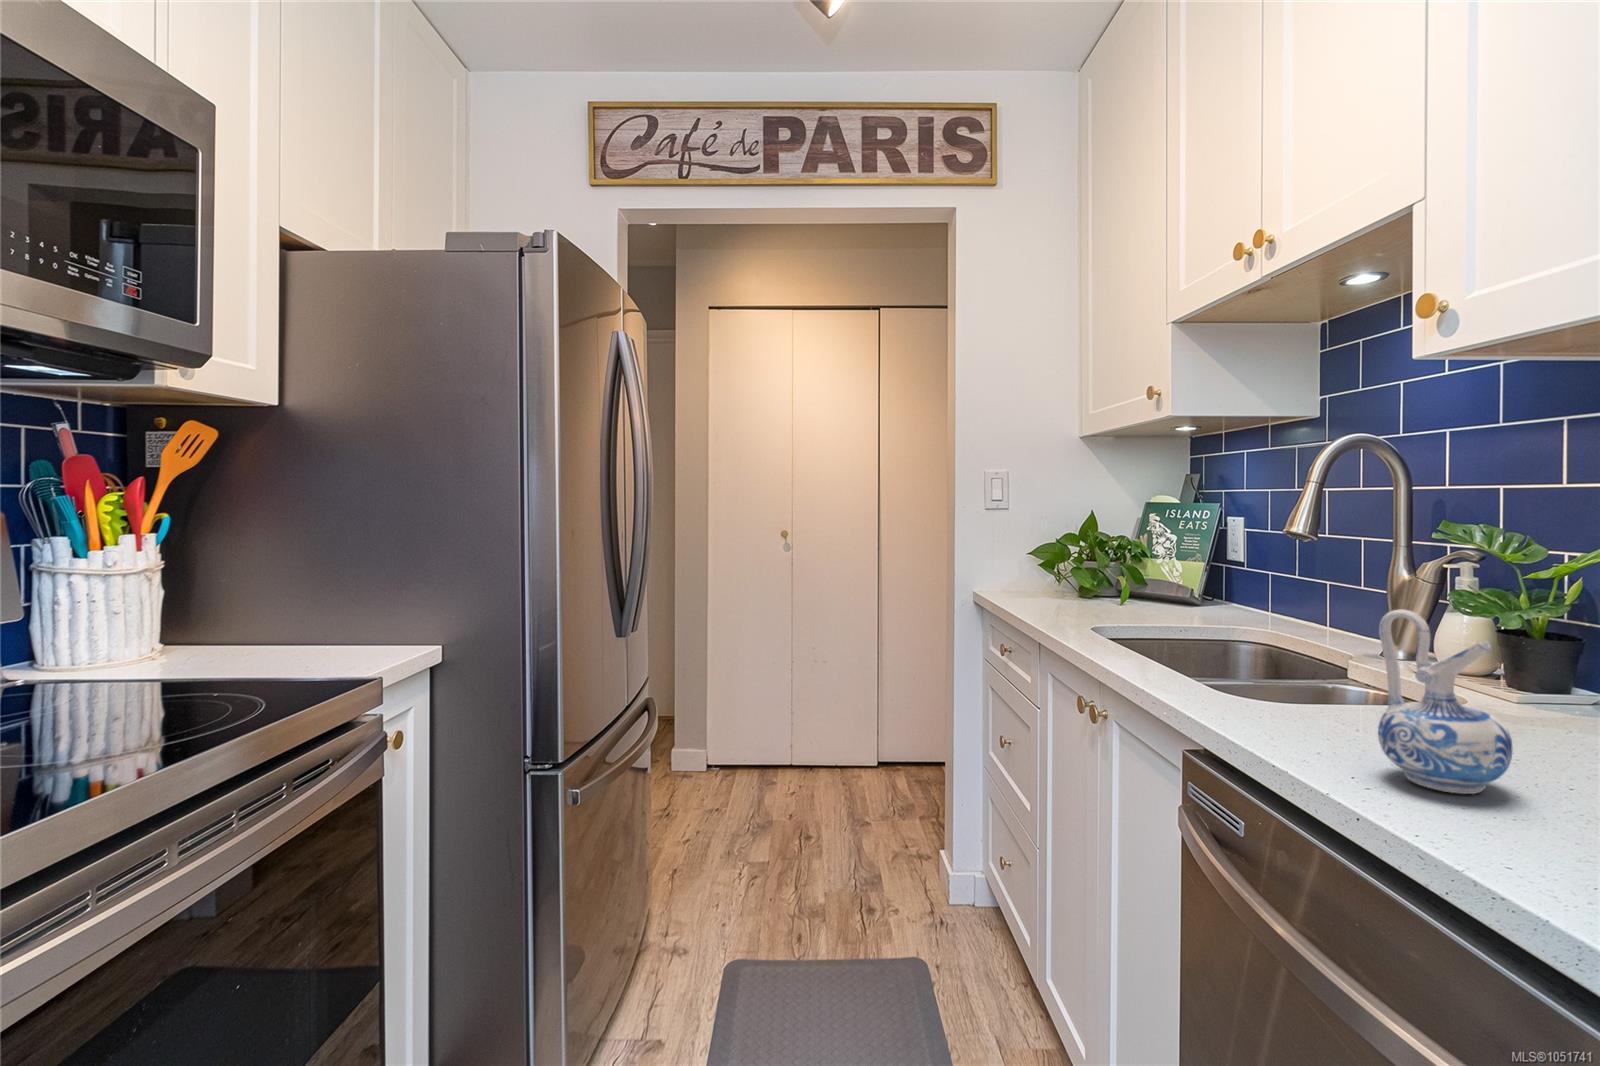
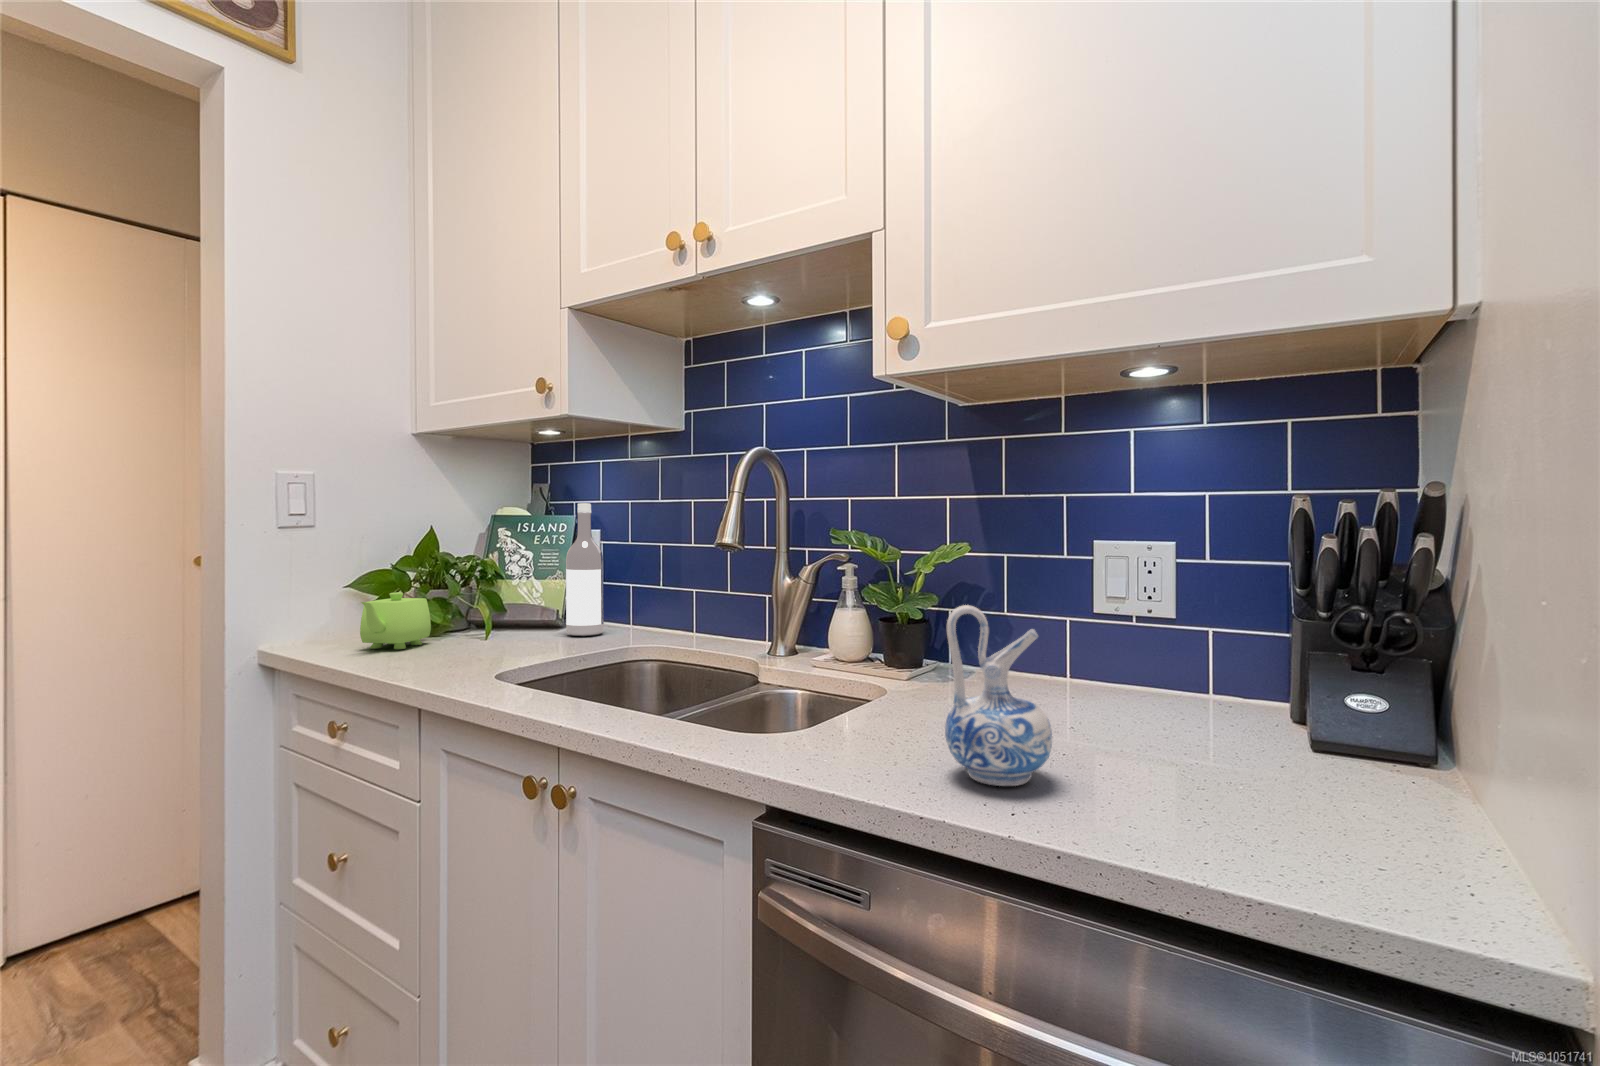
wine bottle: none [1196,492,1233,613] -> present [566,503,604,636]
teapot: none [1030,564,1085,607] -> present [360,592,431,649]

